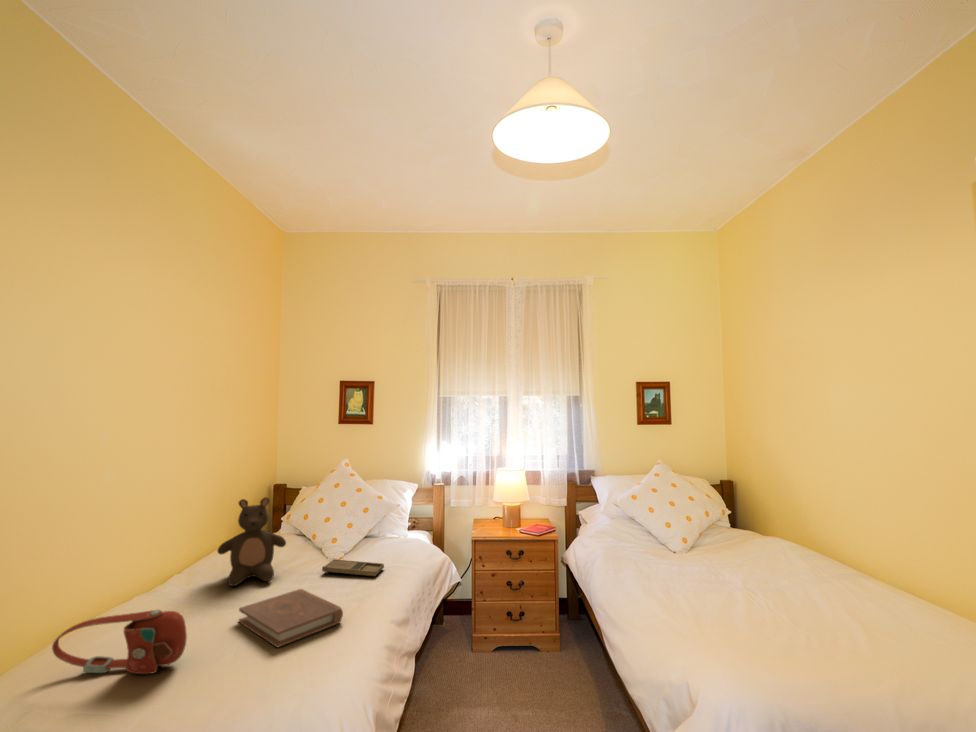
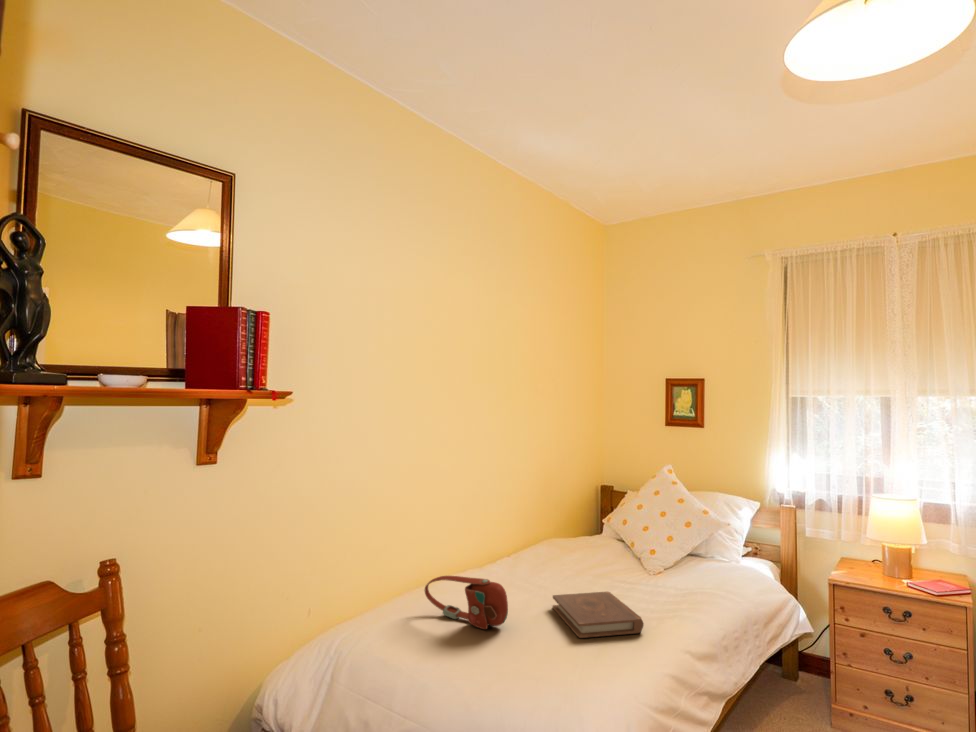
stuffed bear: present [218,498,286,586] -> none [542,496,601,578]
tray: present [322,559,384,576] -> none [635,570,702,597]

